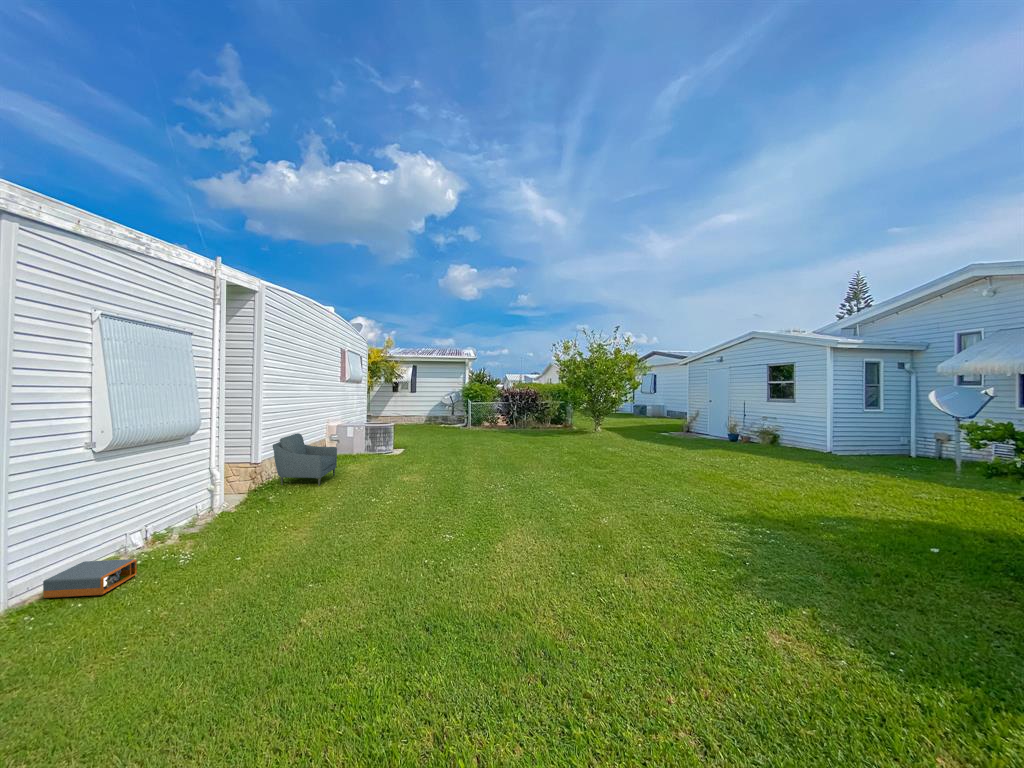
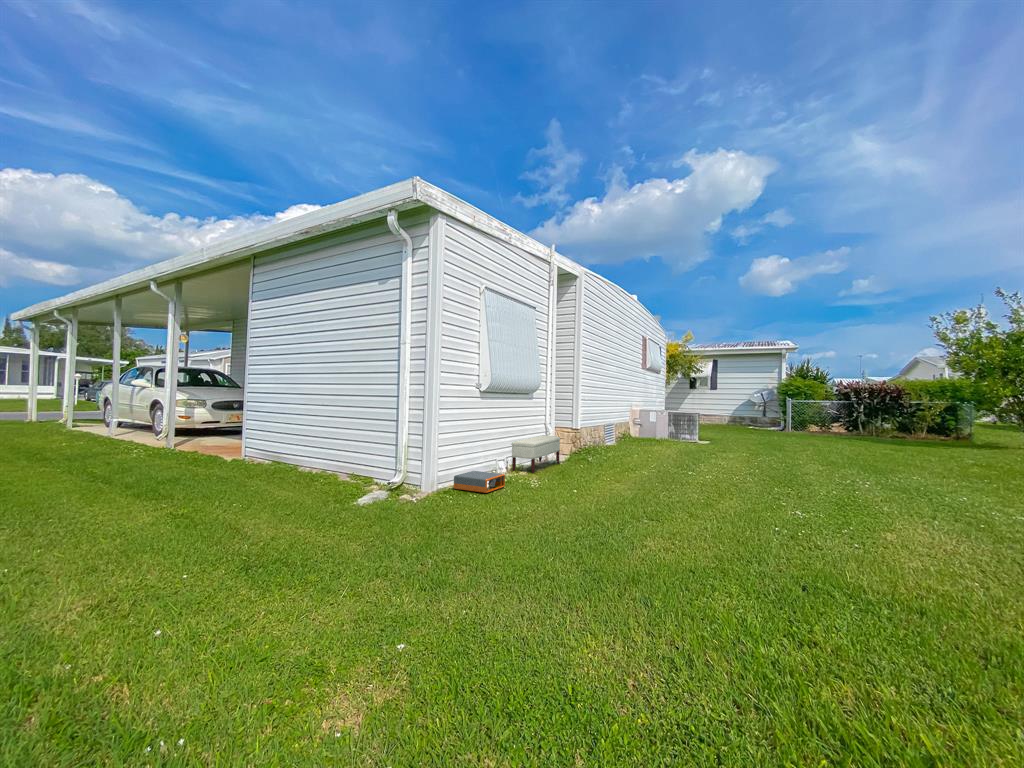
chair: present [273,433,337,486] -> none [590,407,645,456]
bench: none [154,483,230,540] -> present [512,435,560,473]

